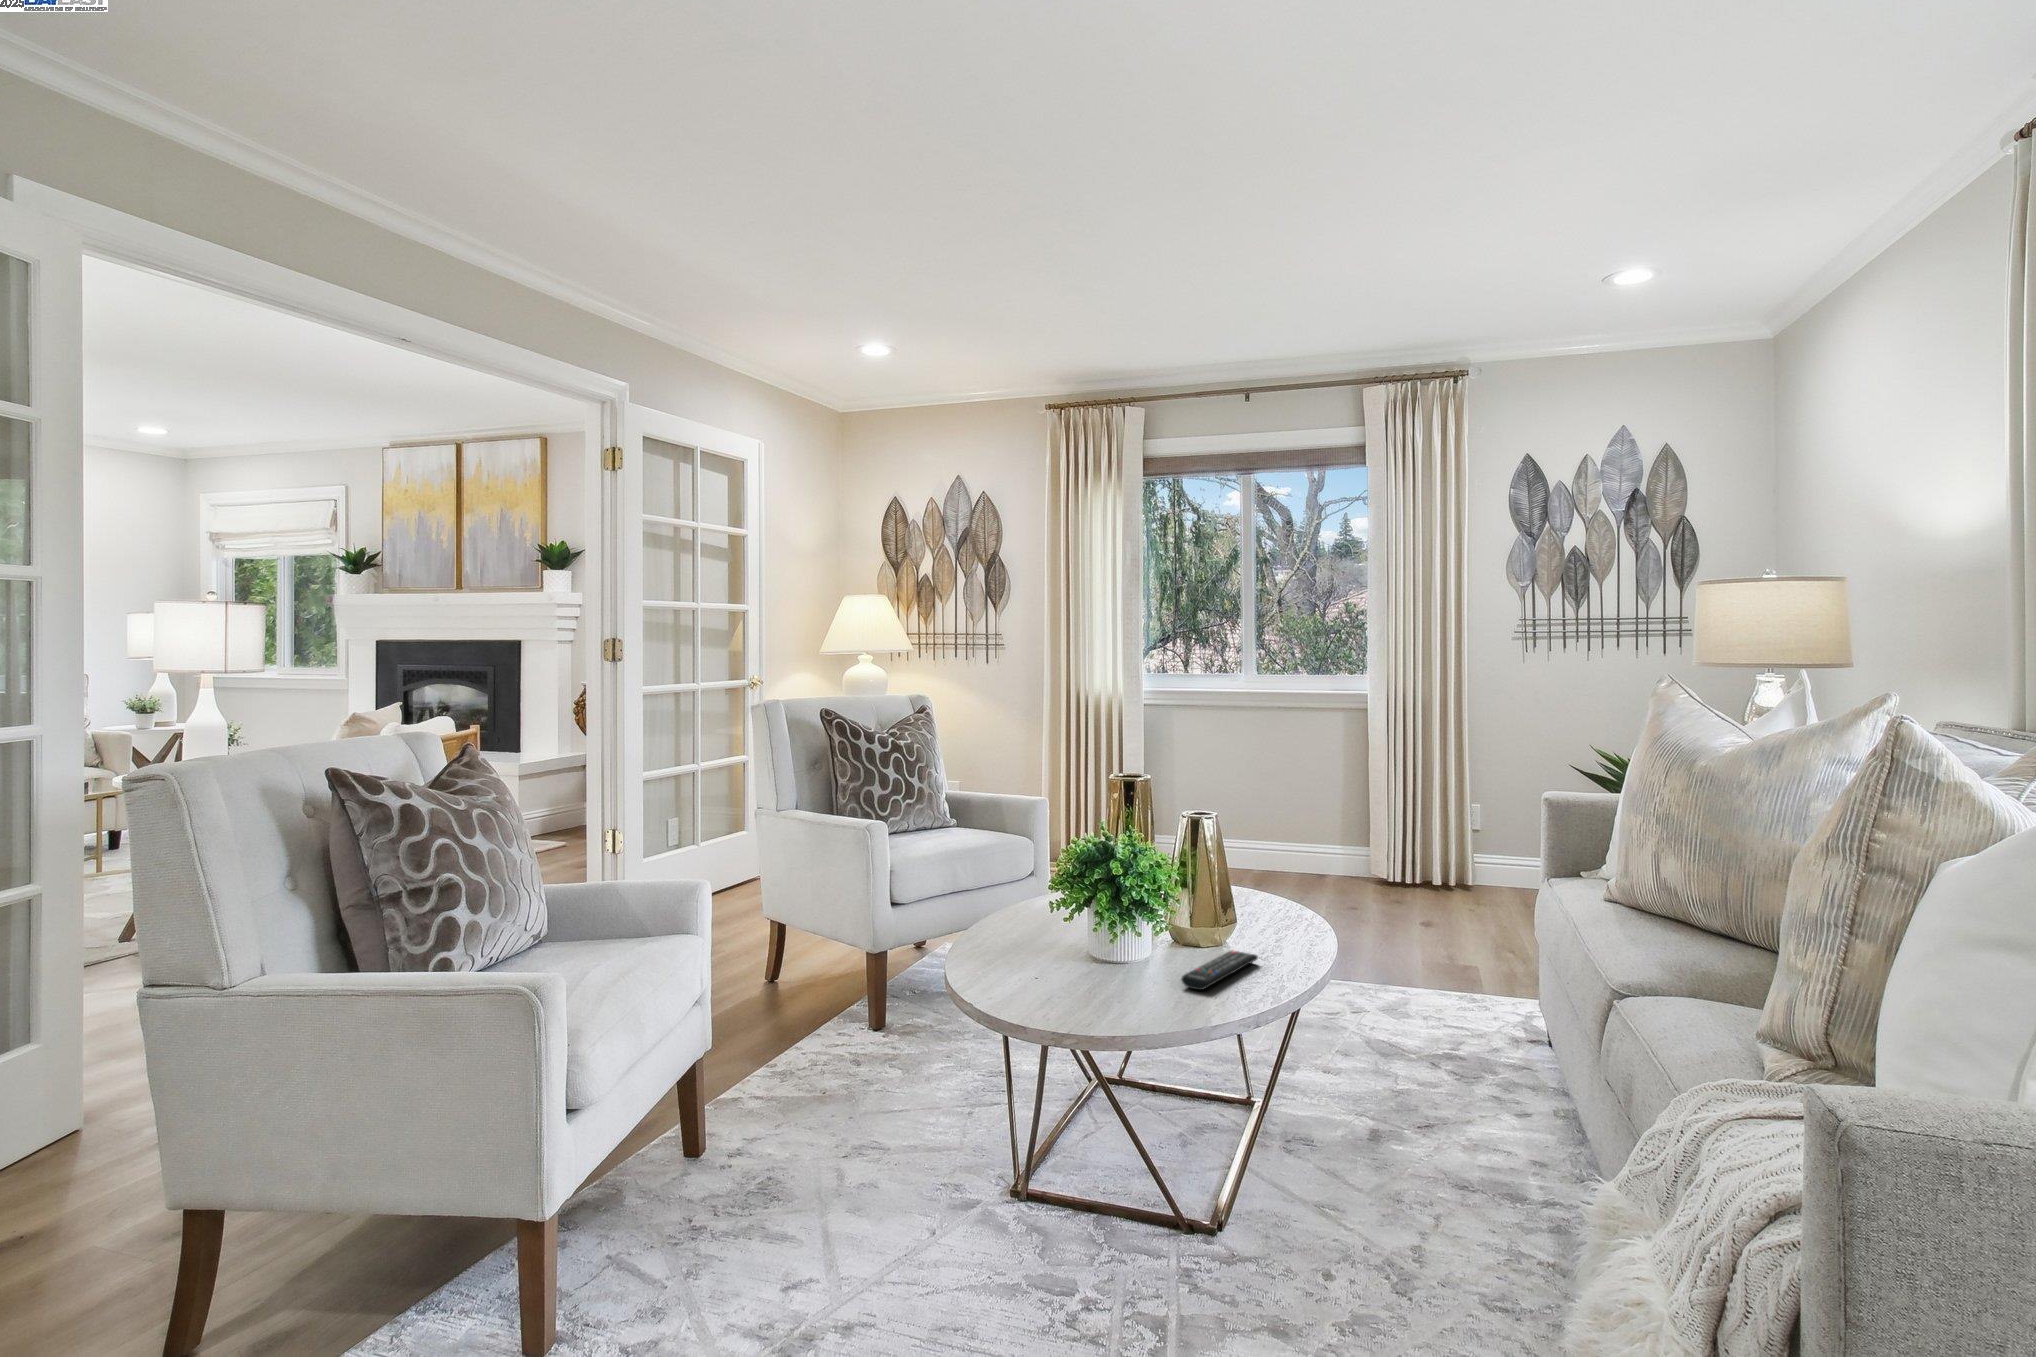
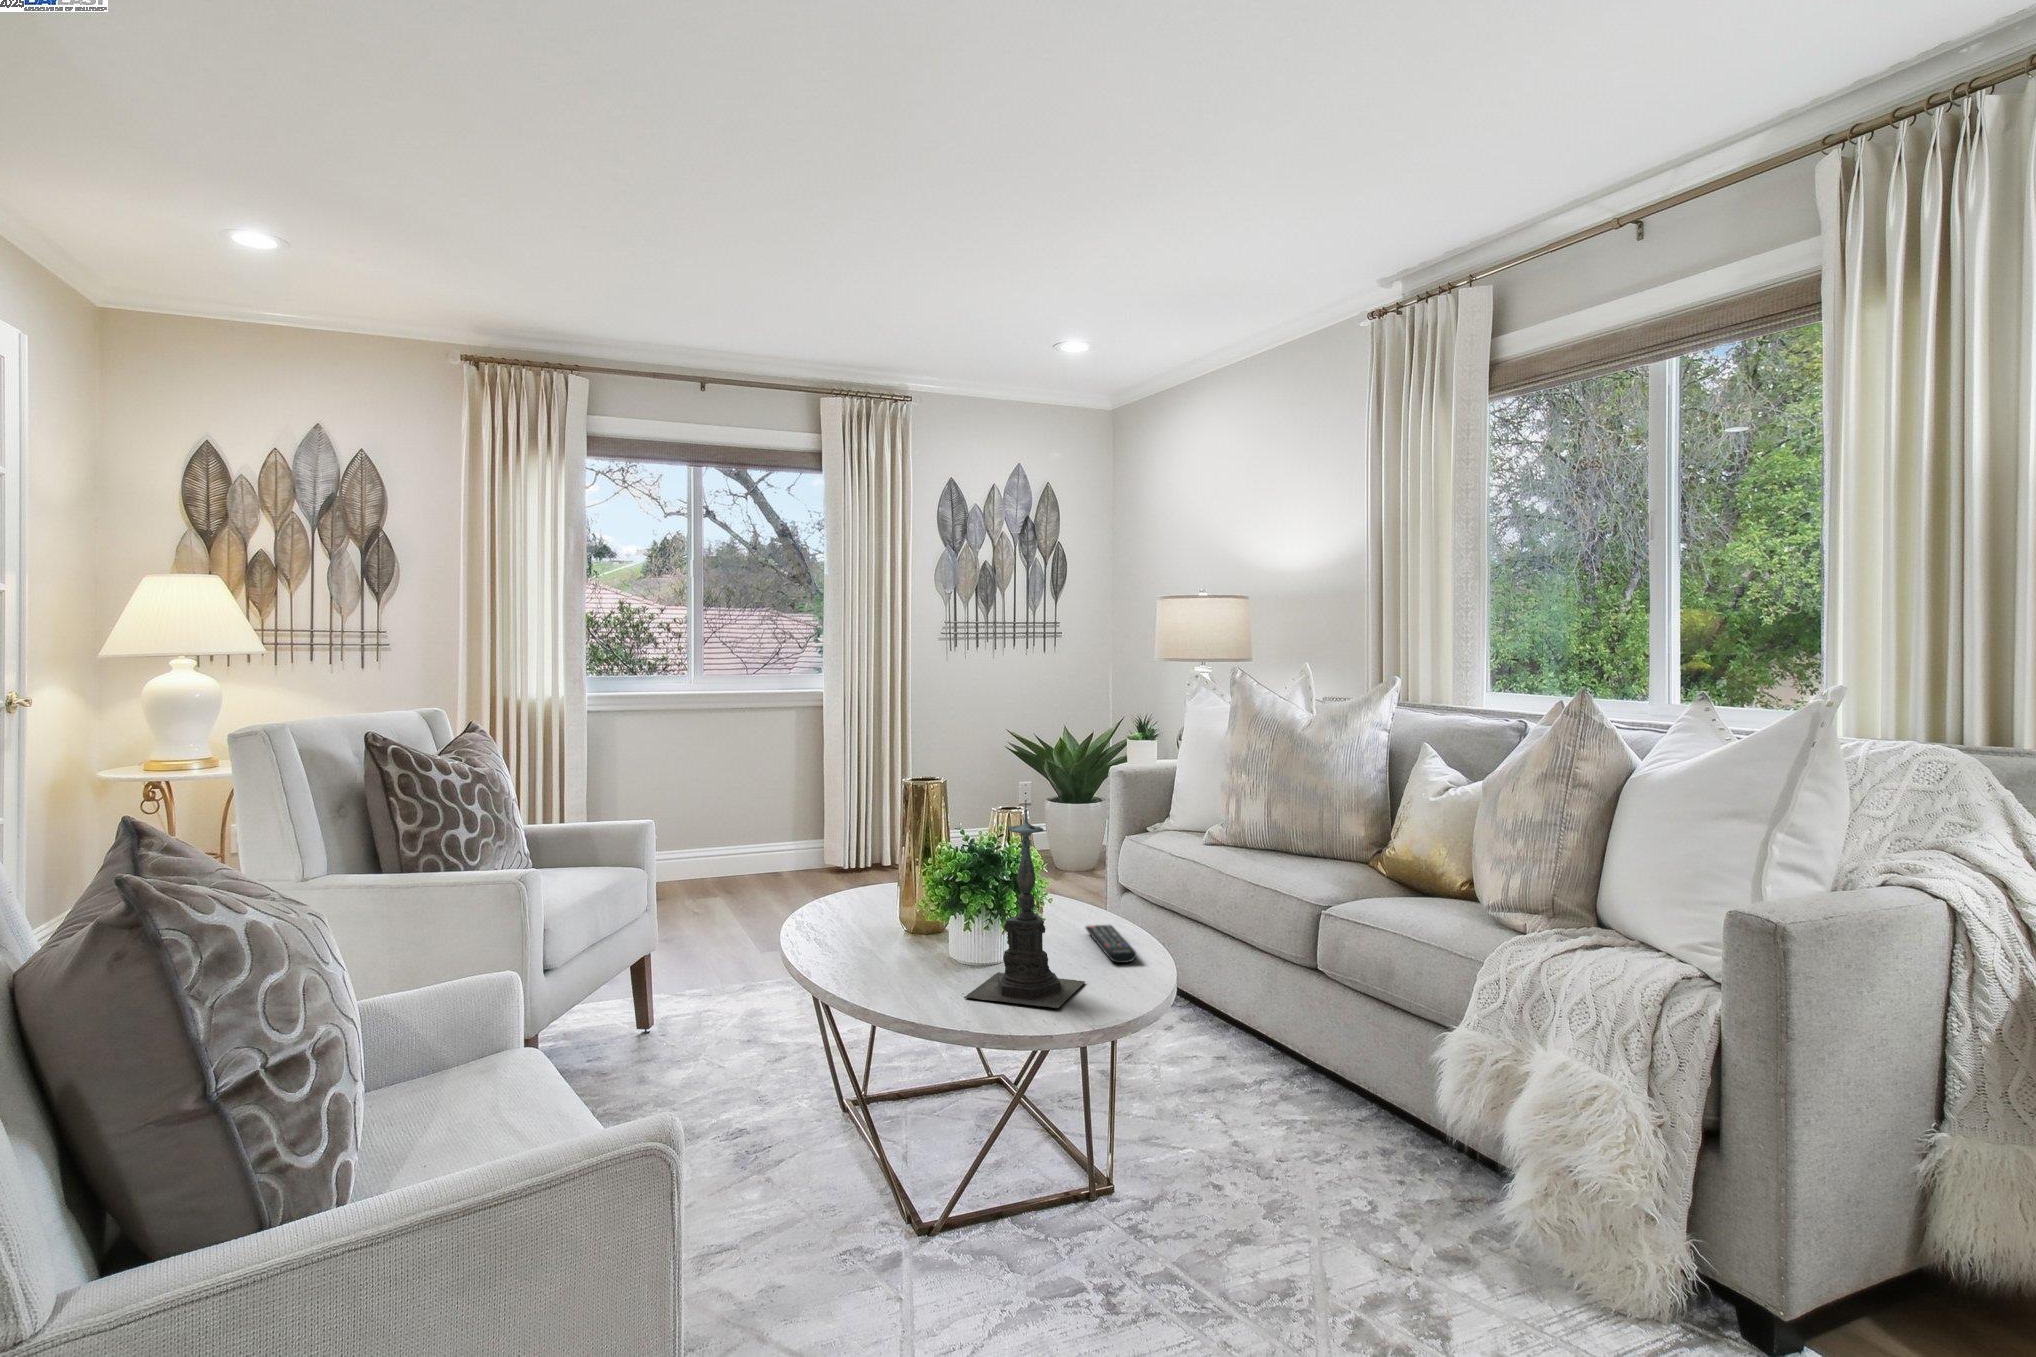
candle holder: none [1003,804,1122,1005] -> present [964,800,1085,1008]

